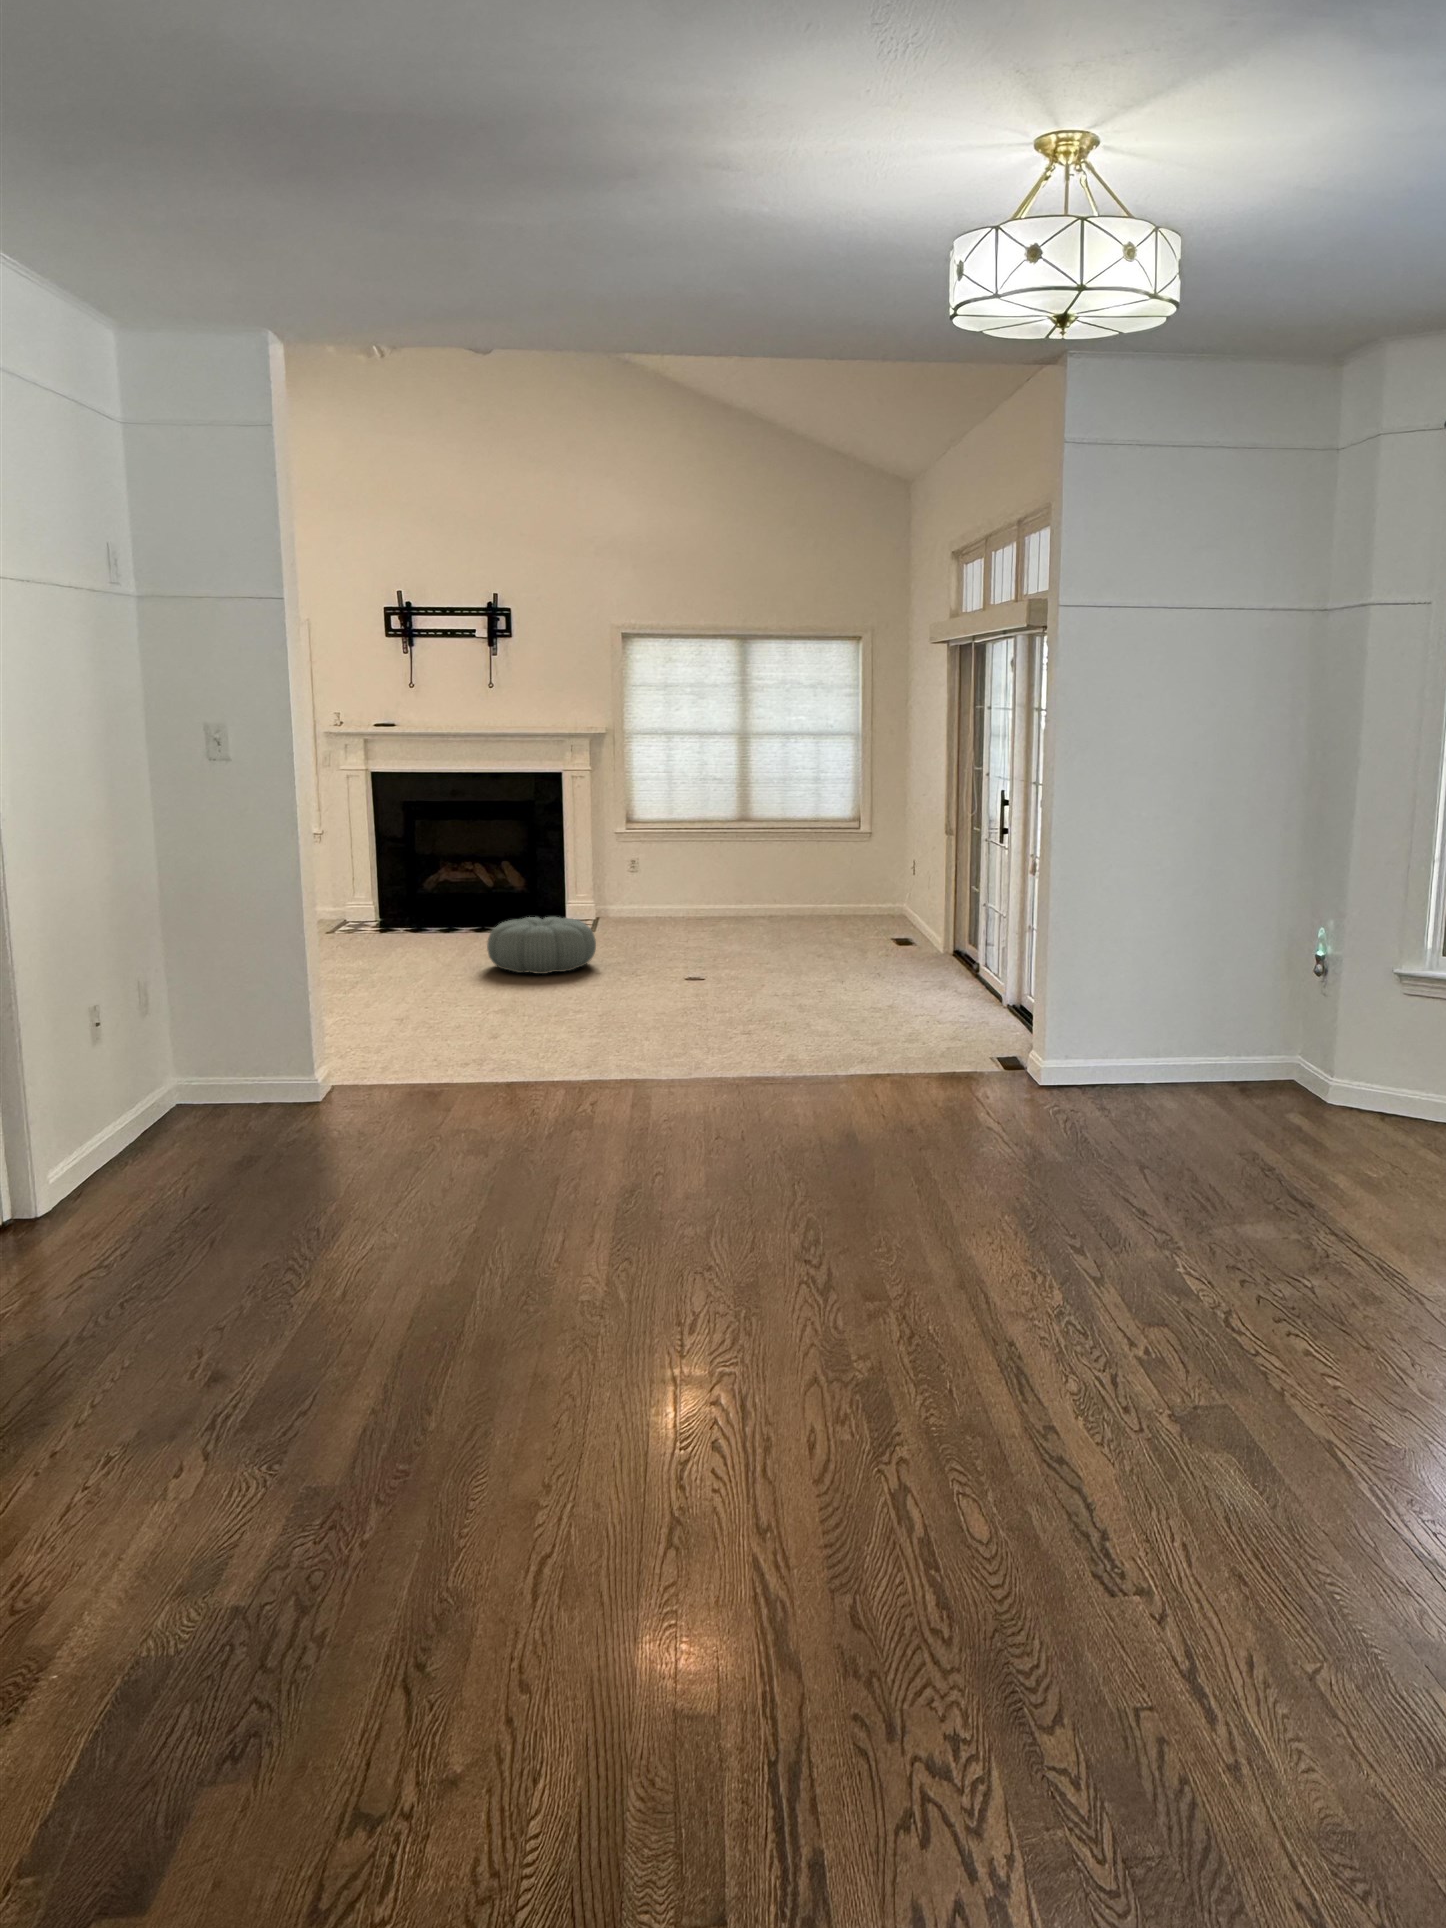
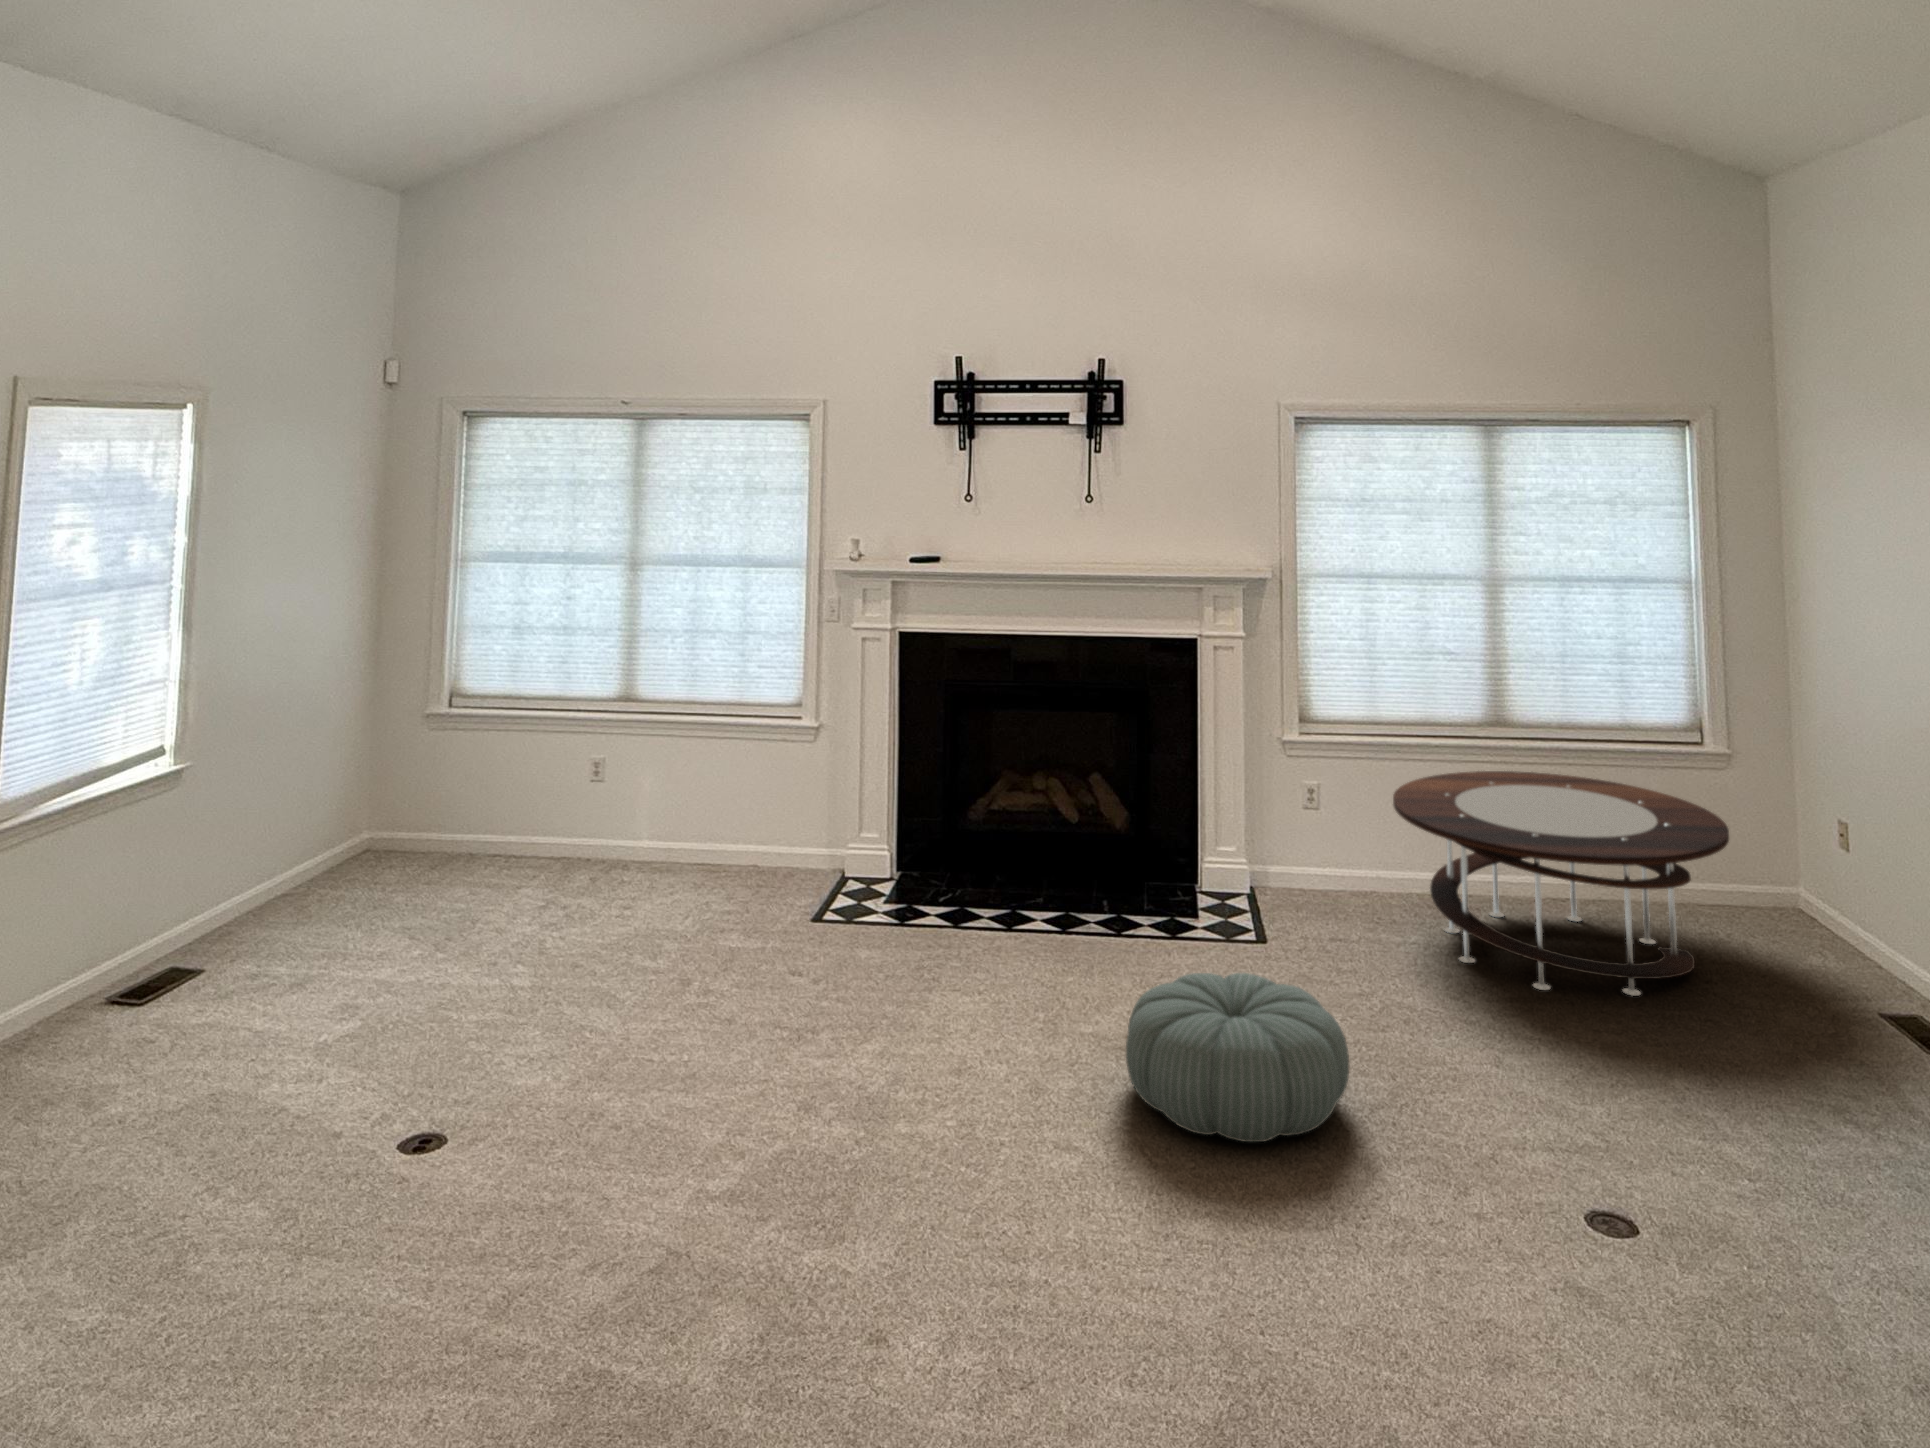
coffee table: none [666,846,836,939] -> present [1393,771,1729,996]

